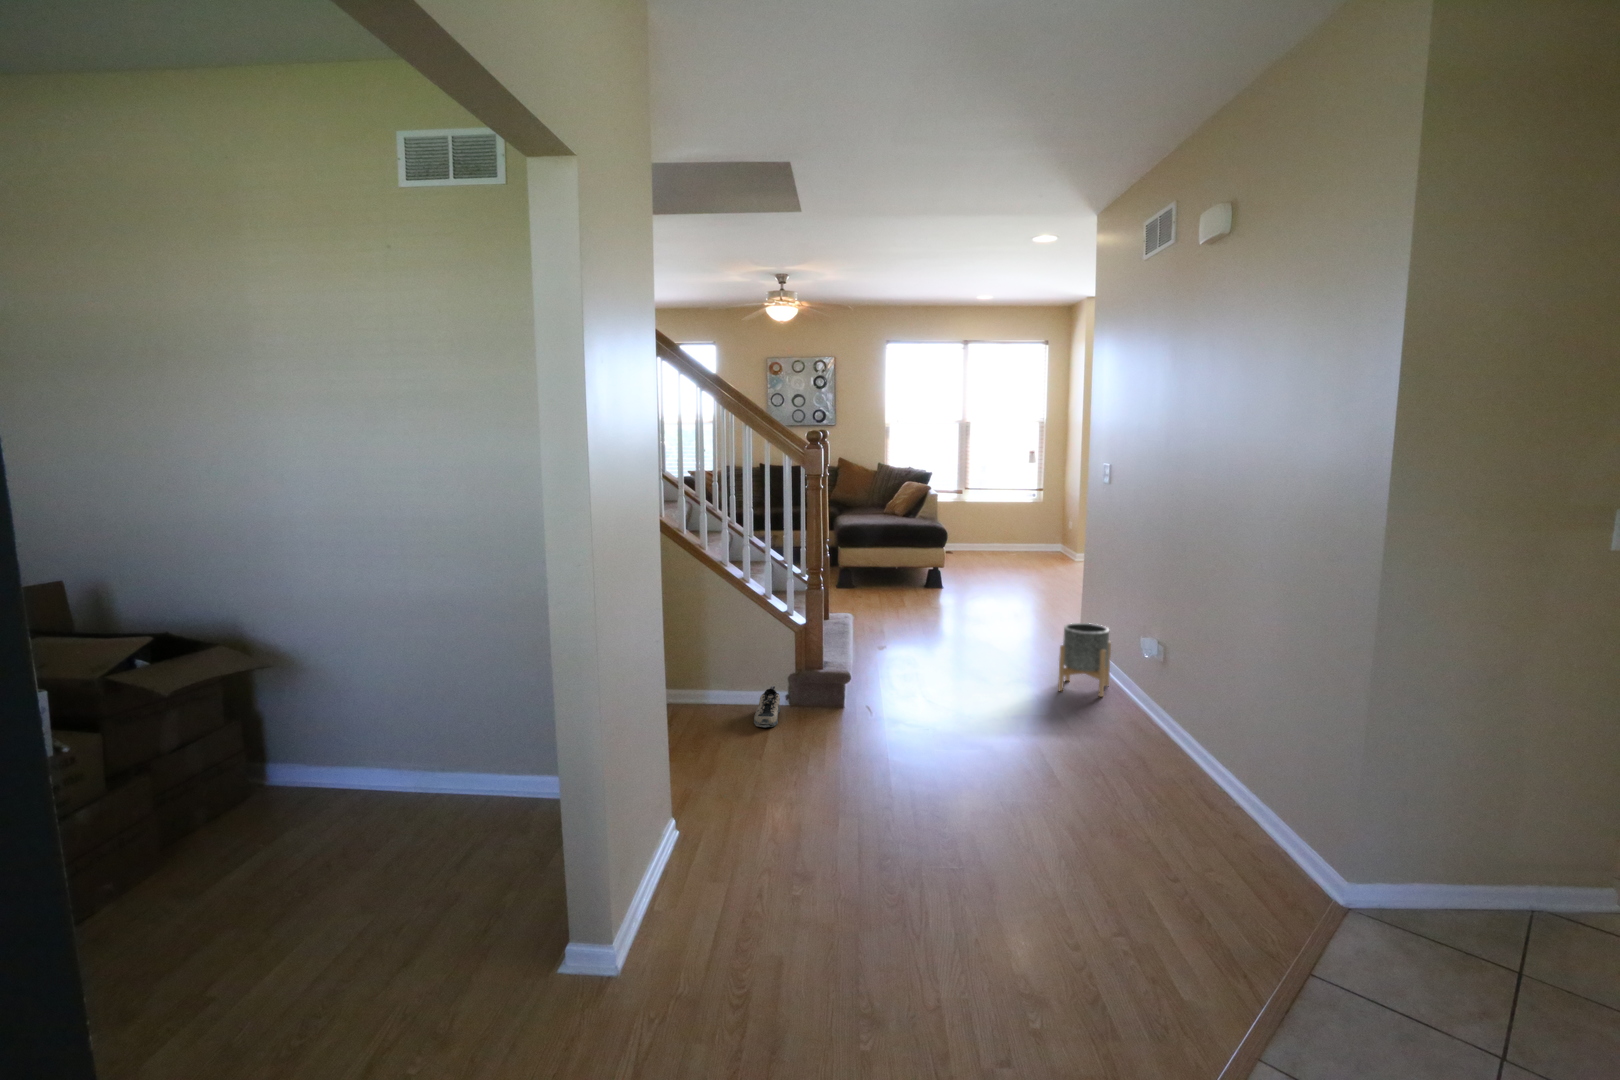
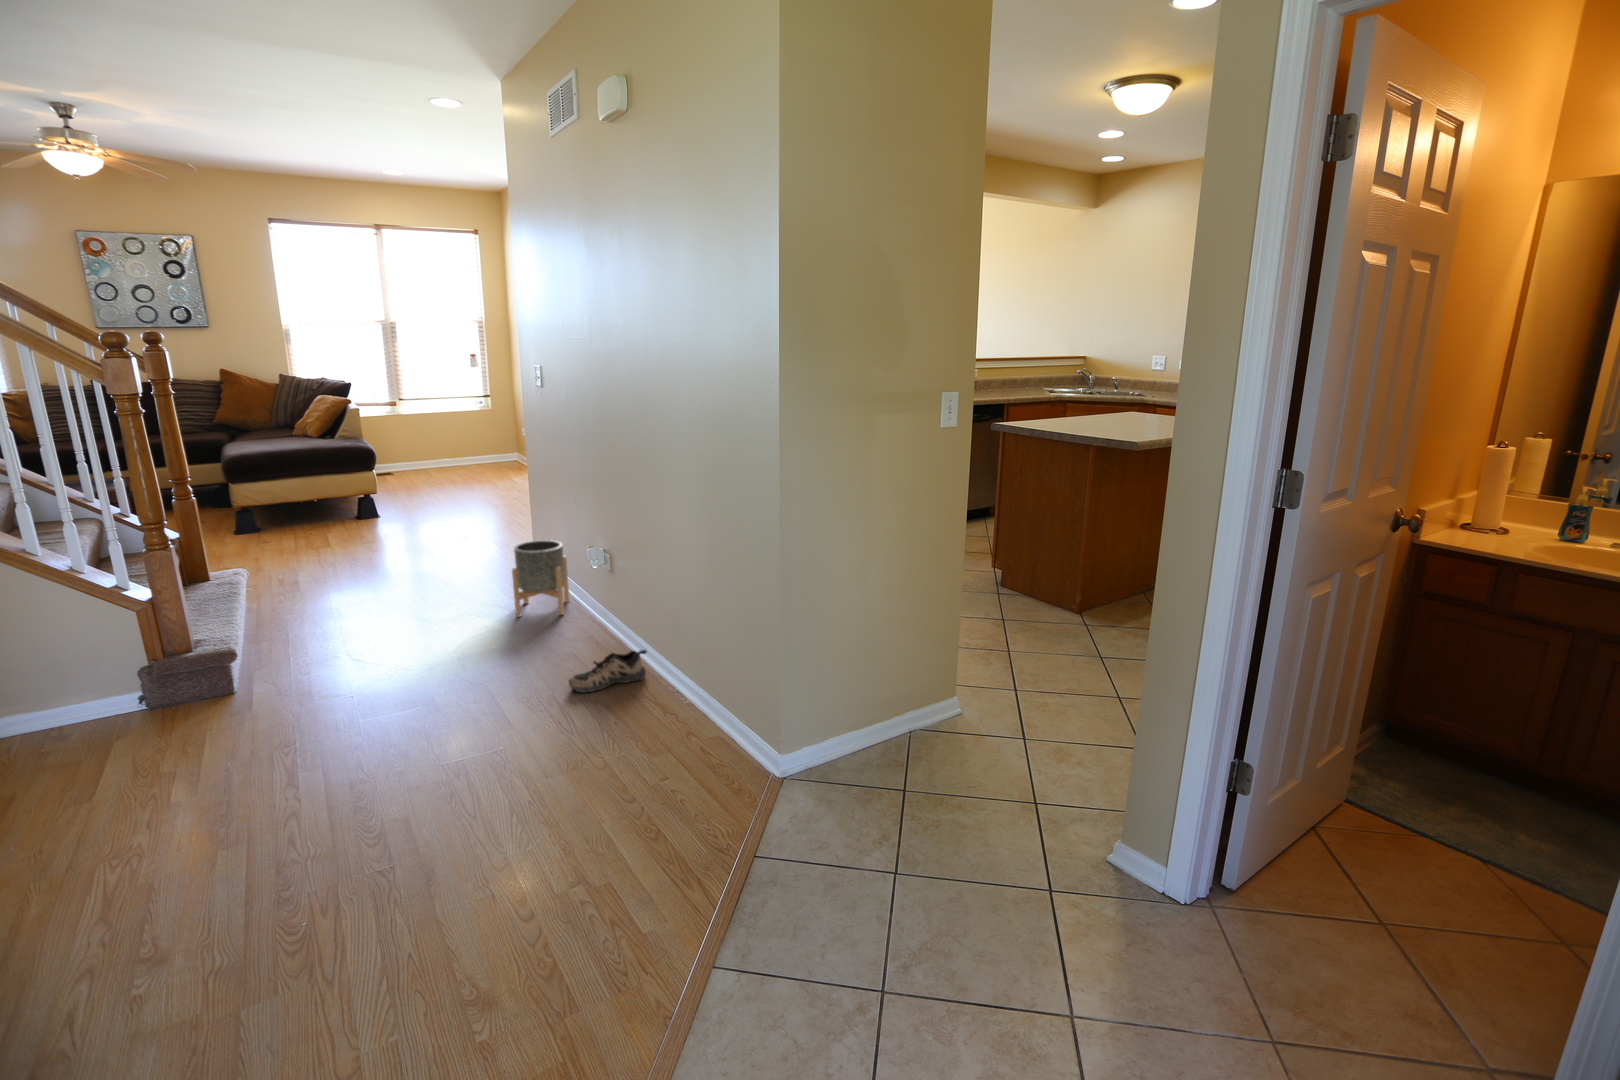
shoe: present [754,686,780,728] -> present [569,650,647,693]

